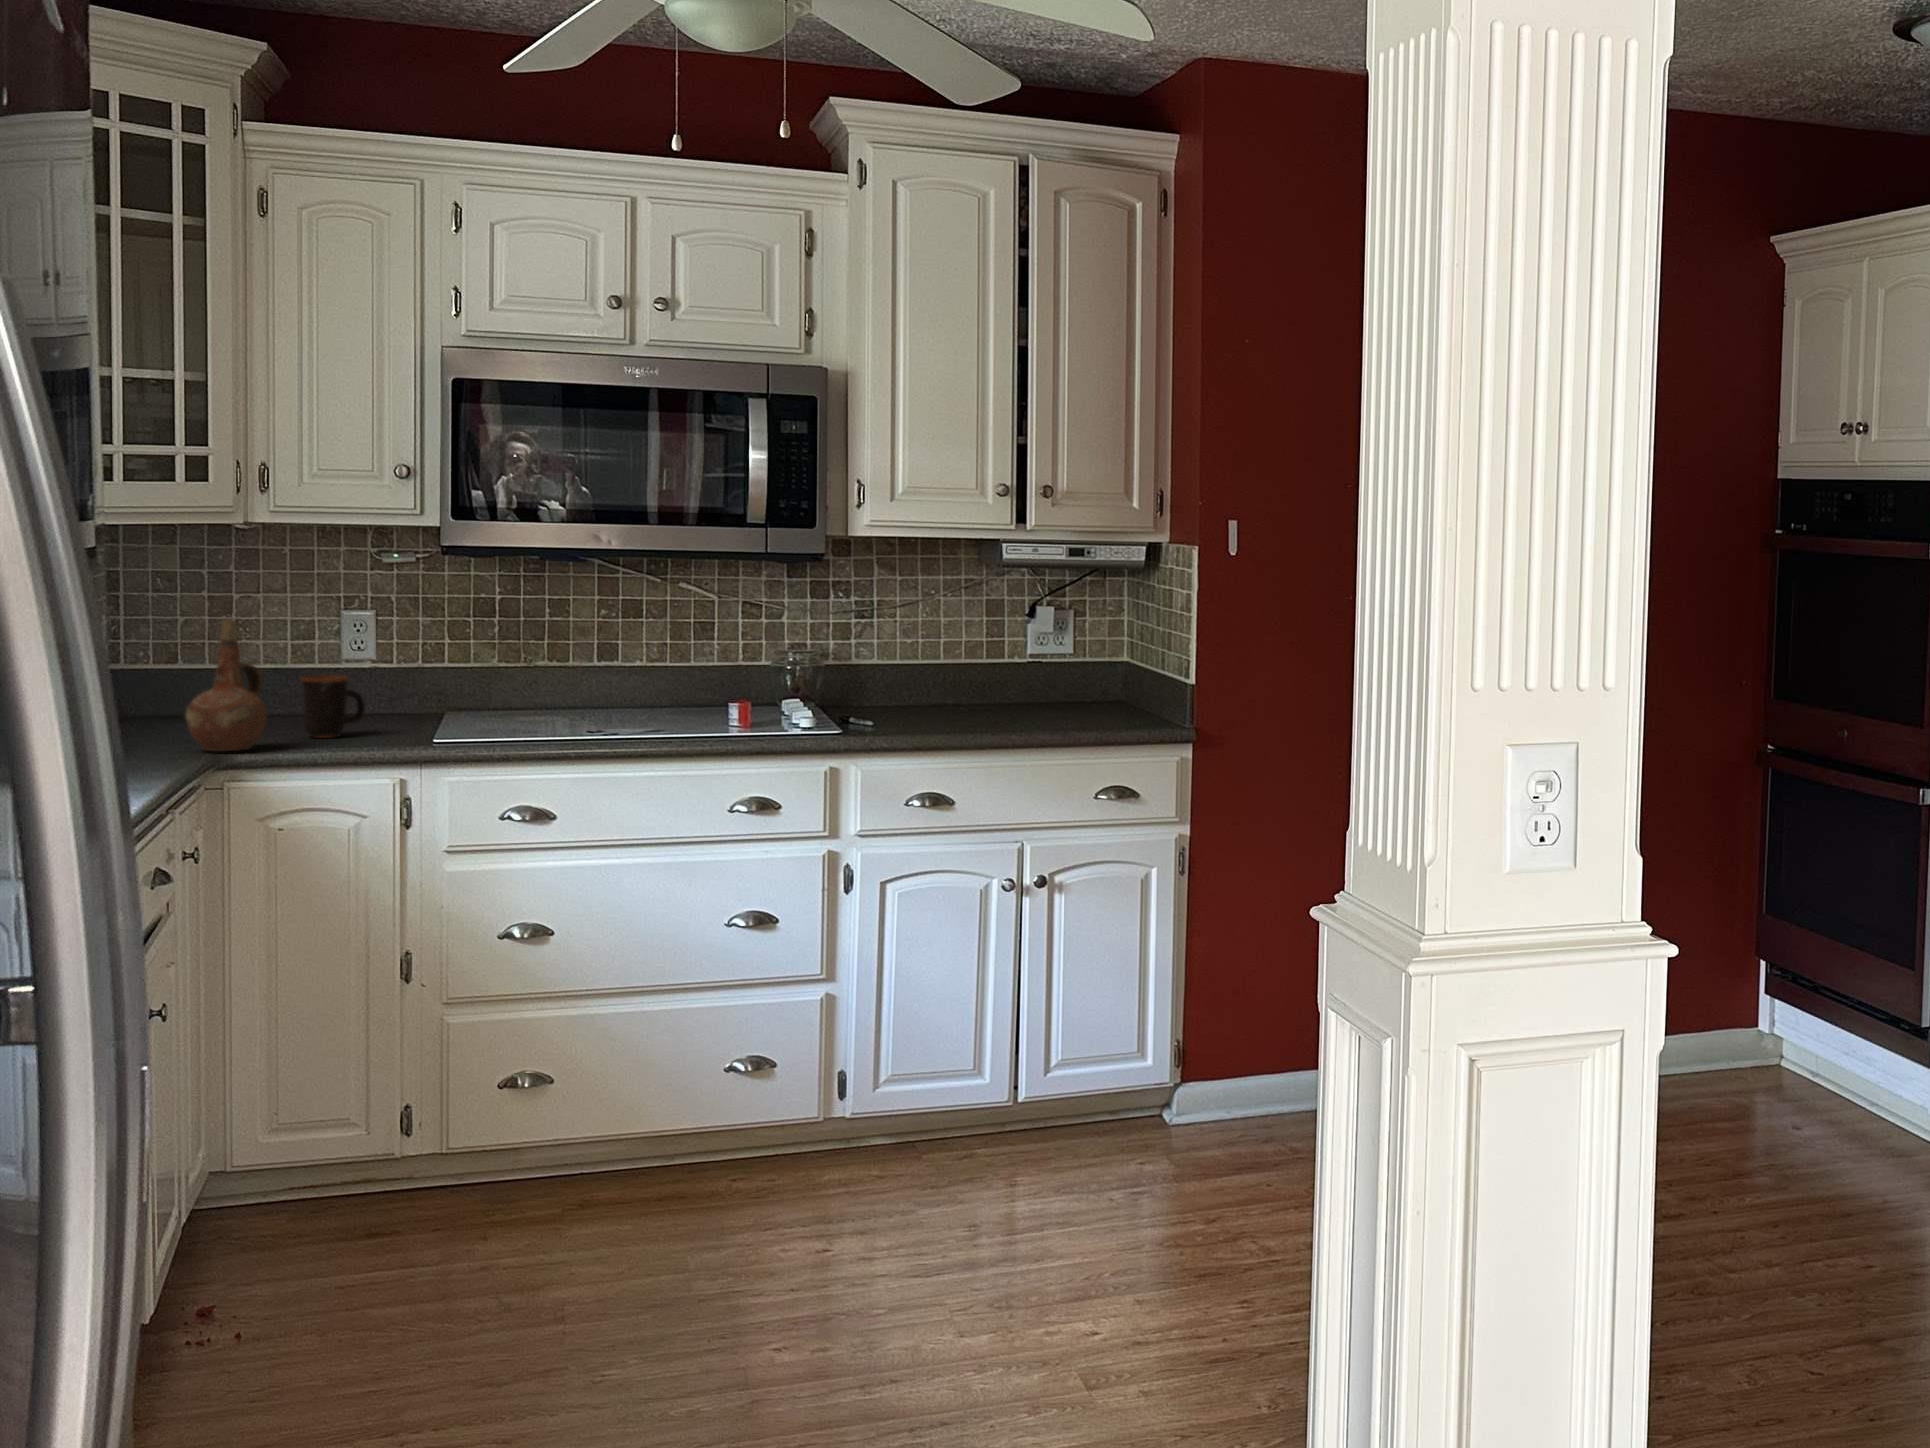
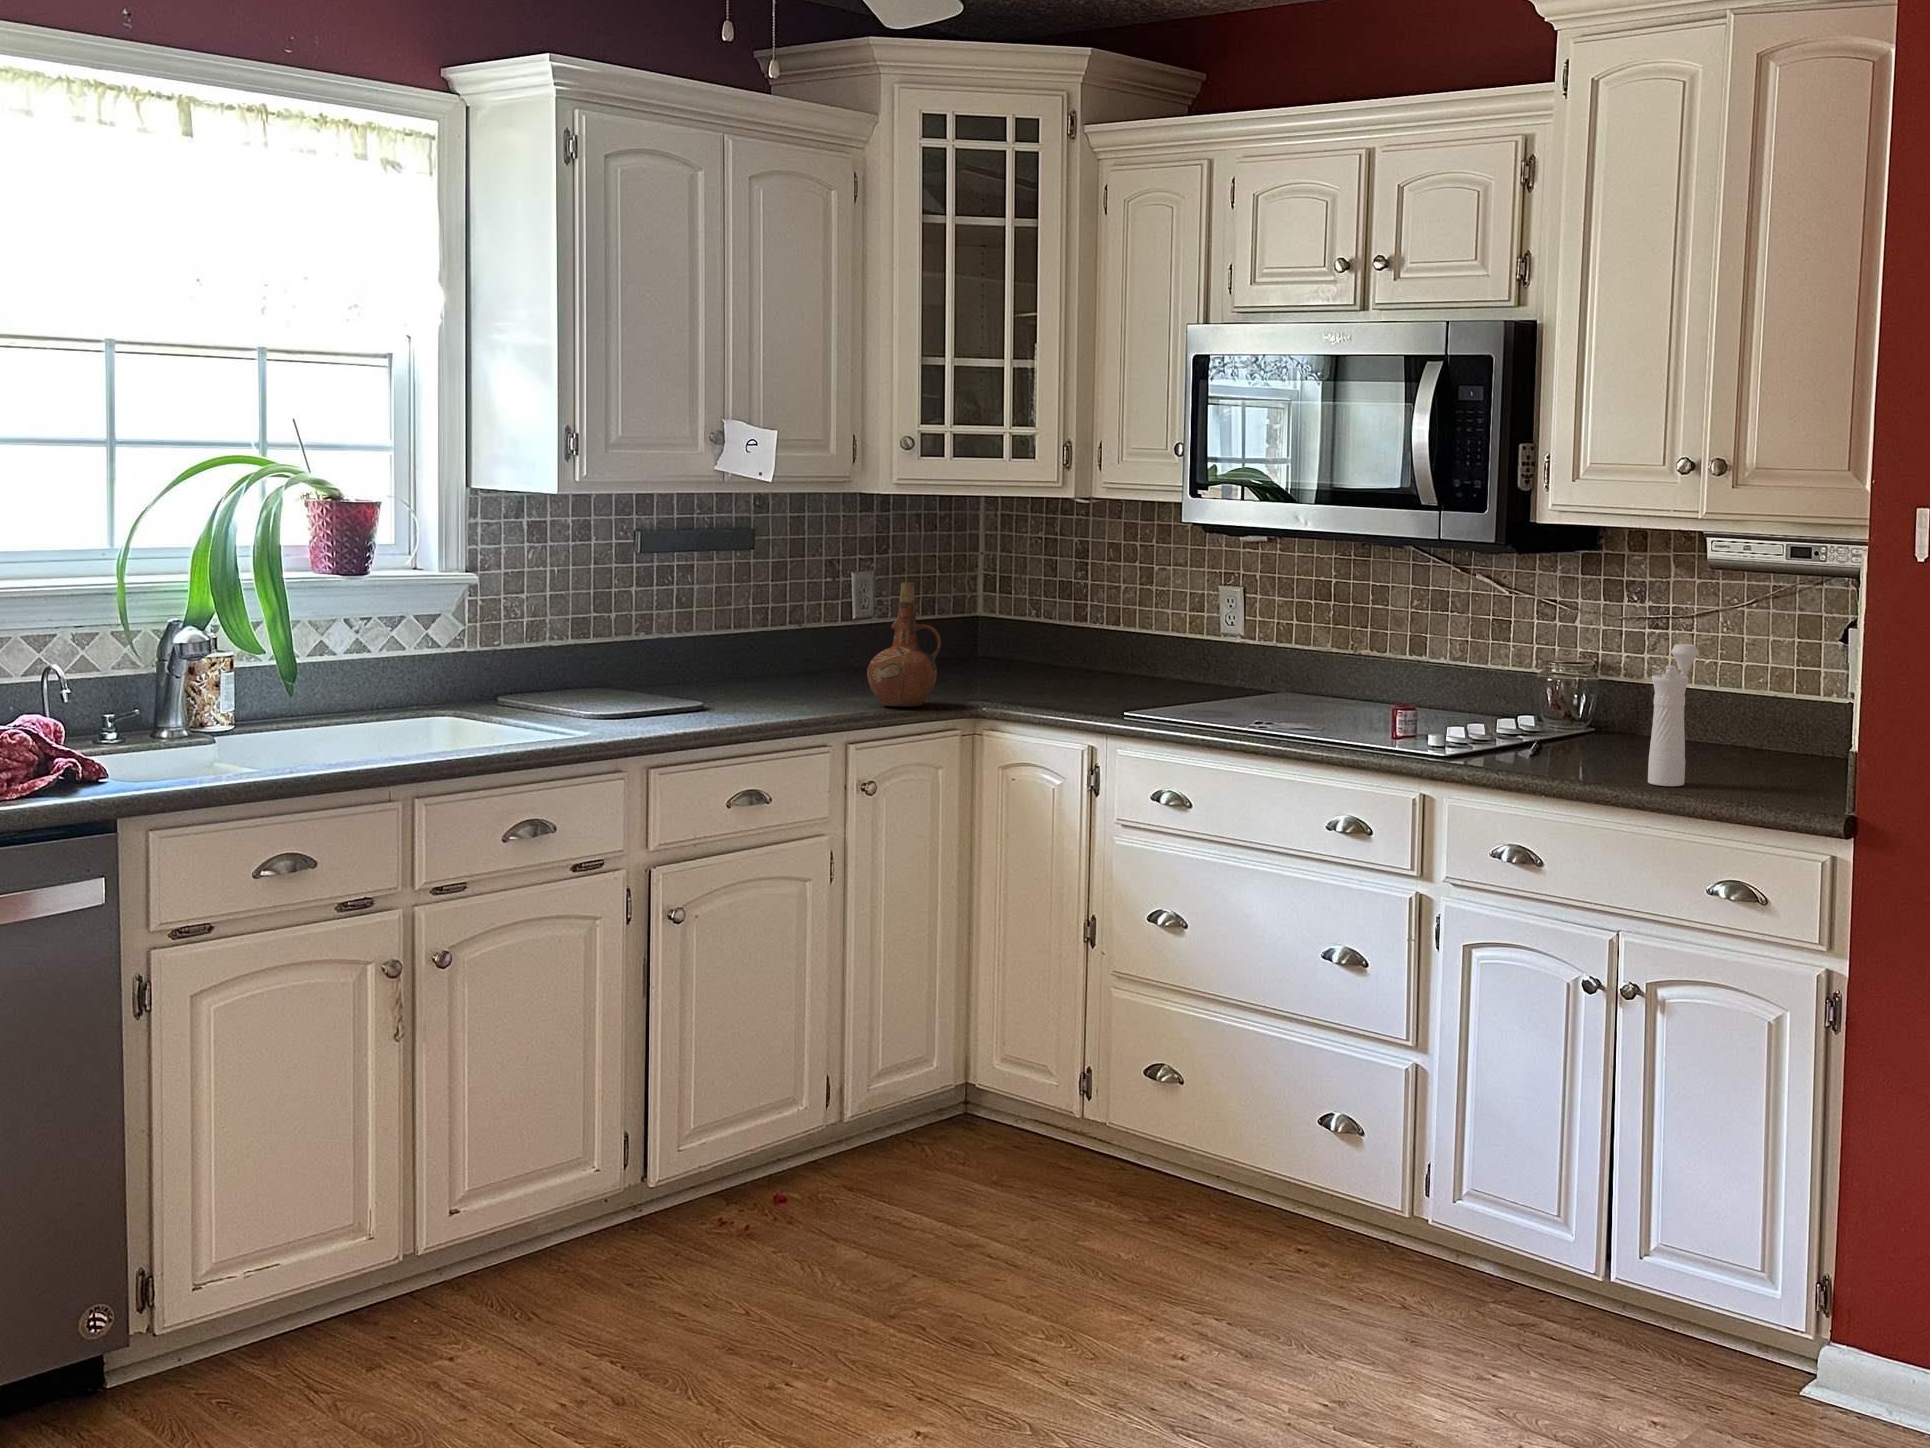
pepper mill: none [1005,627,1052,732] -> present [1648,644,1699,786]
mug: present [301,675,365,738] -> none [1010,644,1074,705]

